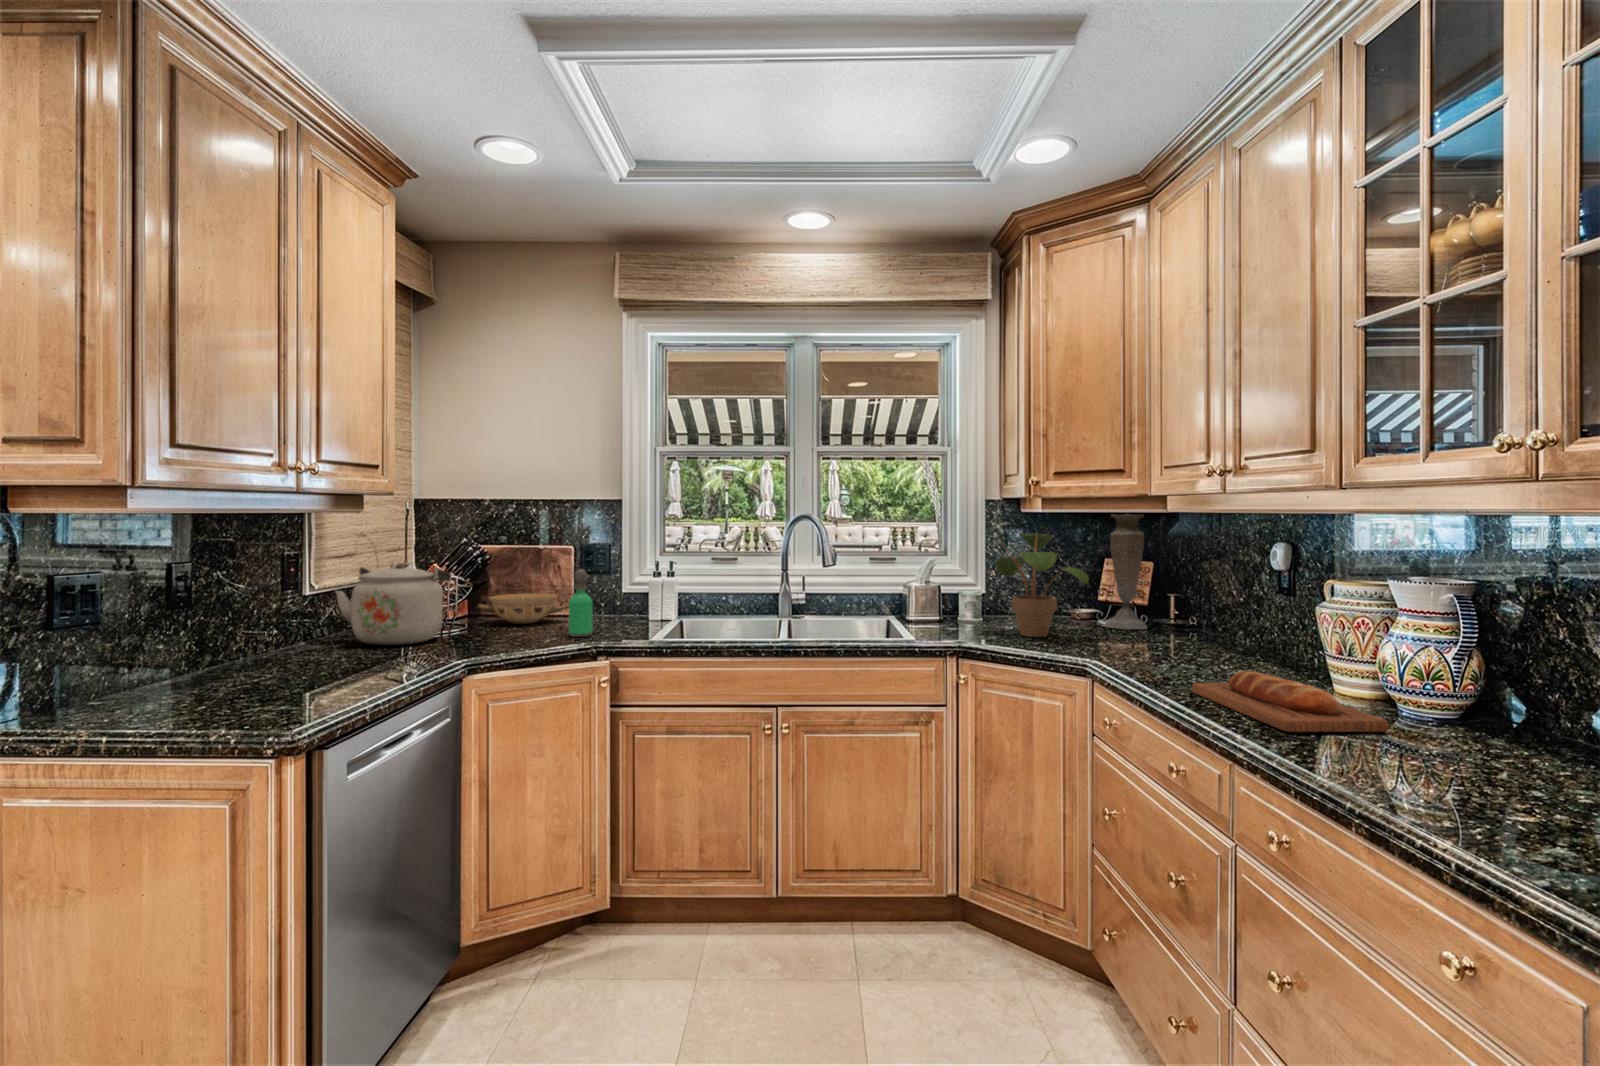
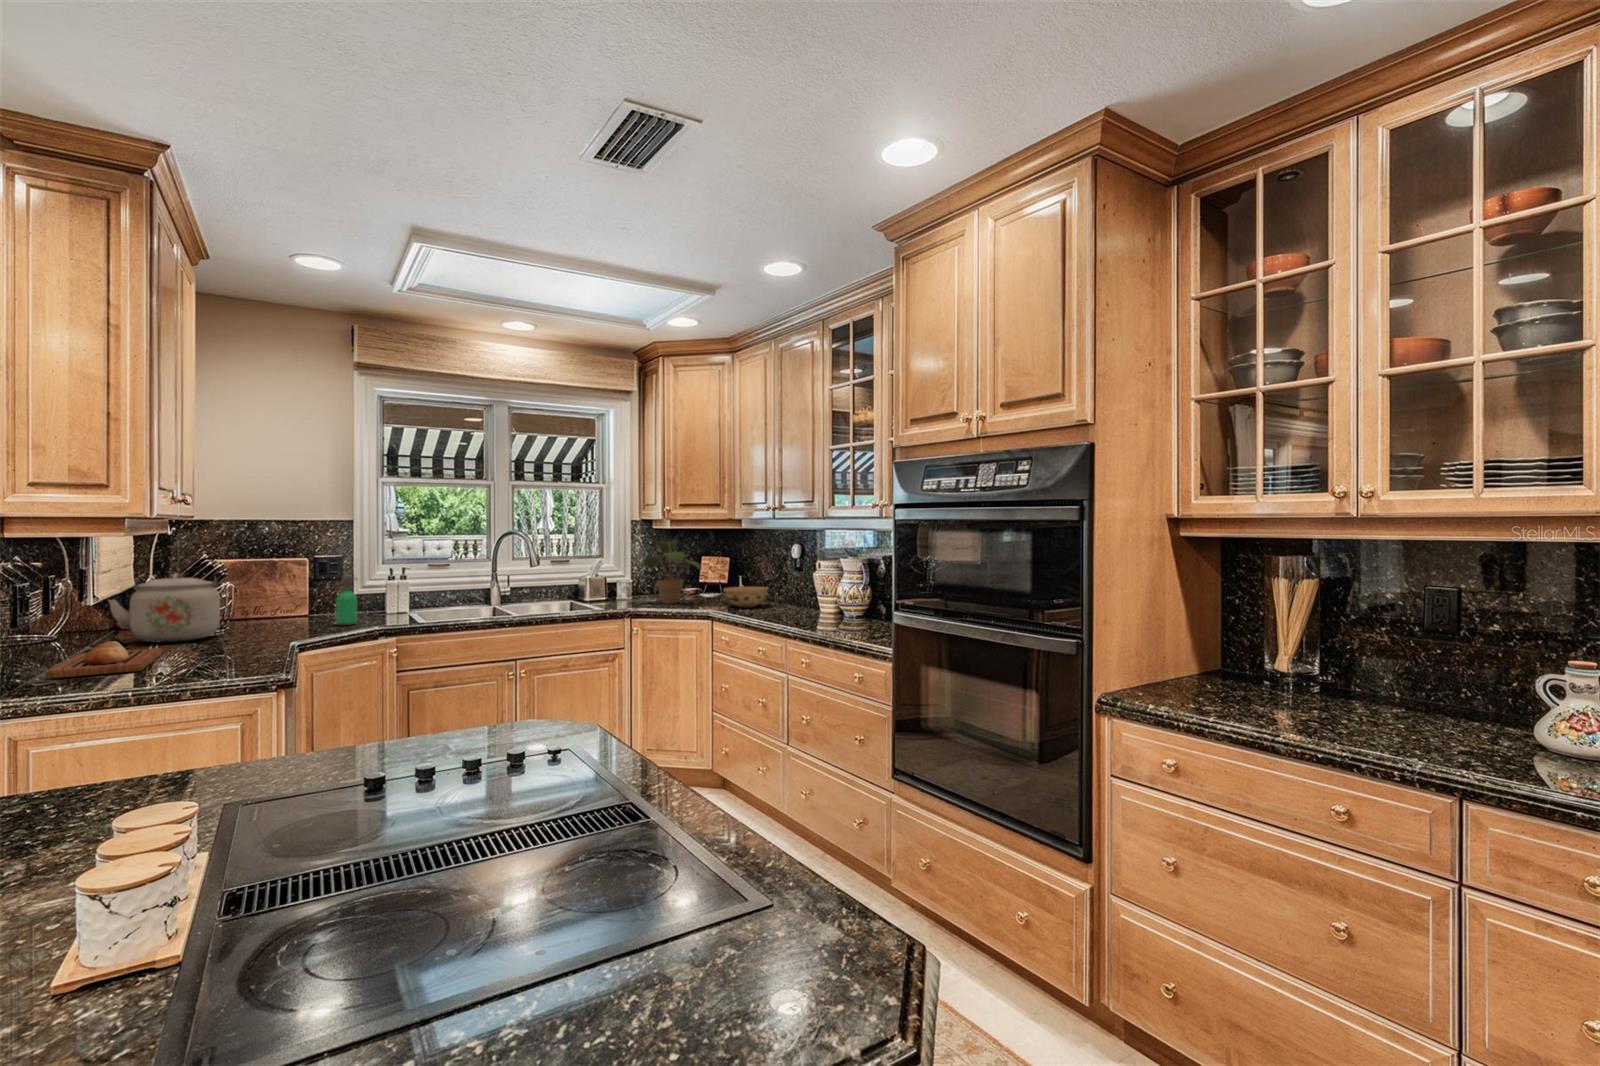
vase: present [1105,514,1147,630] -> none [706,530,729,597]
ceramic bowl: present [478,594,569,624] -> present [721,587,769,608]
bread loaf: present [1192,671,1389,732] -> present [45,641,162,678]

